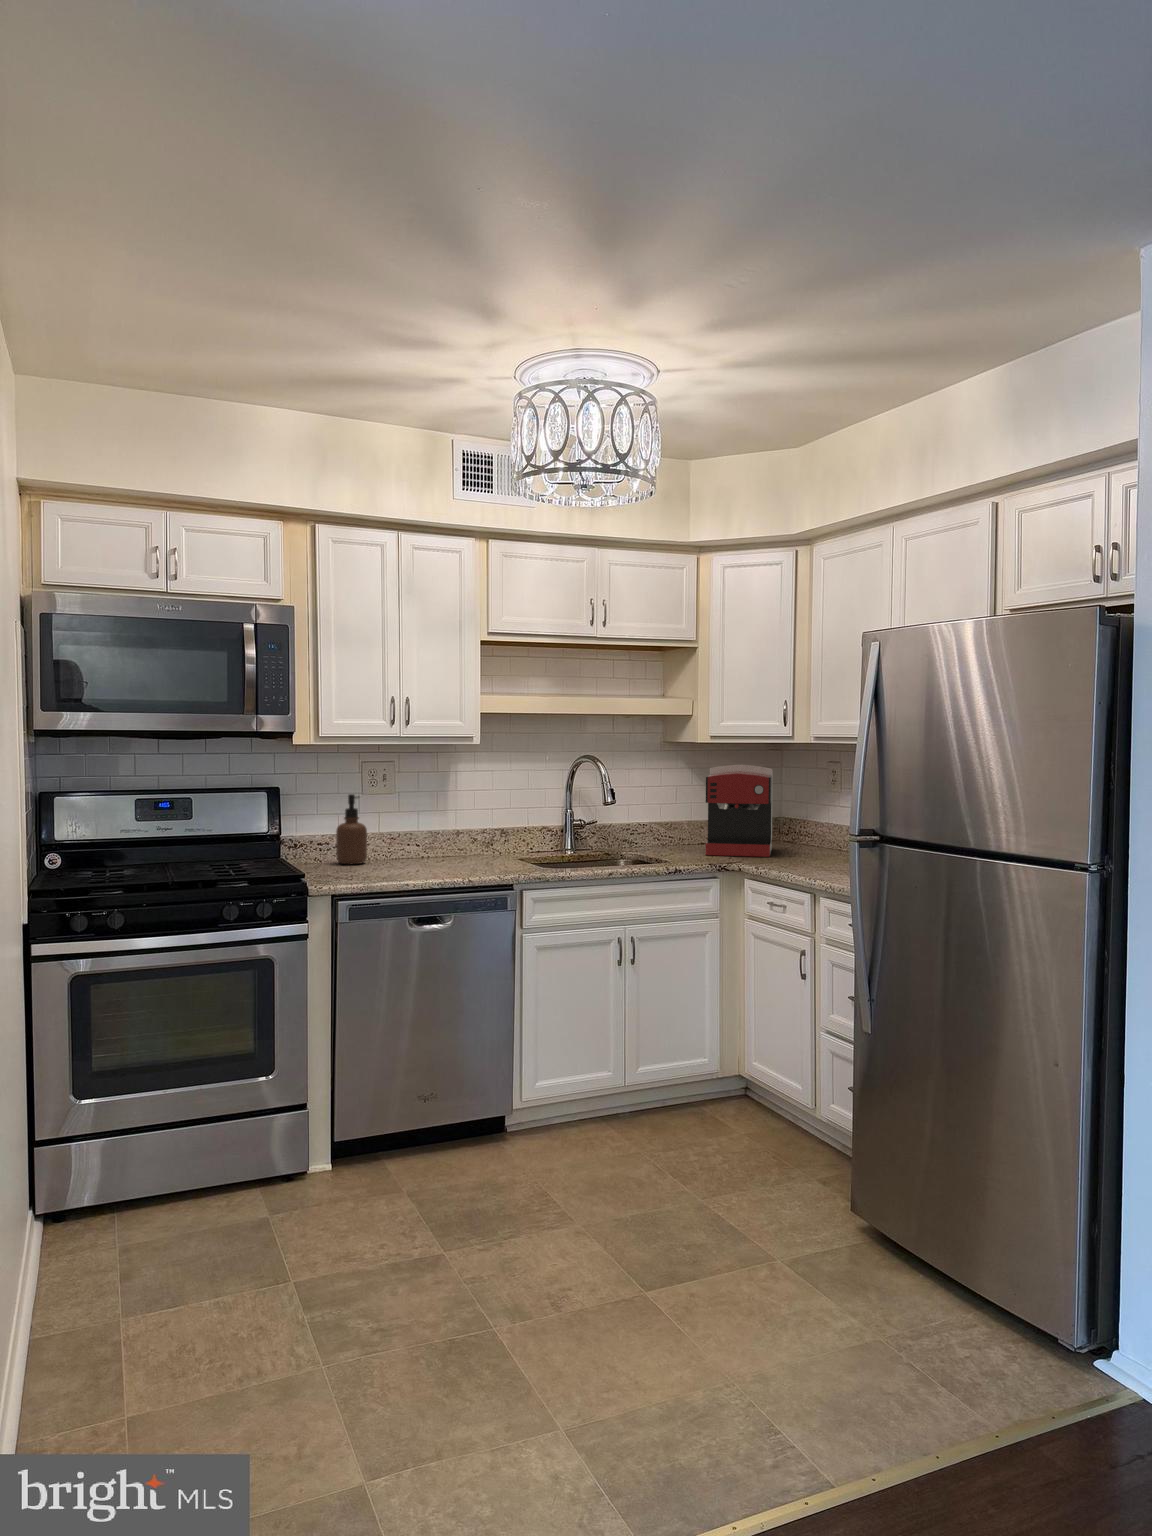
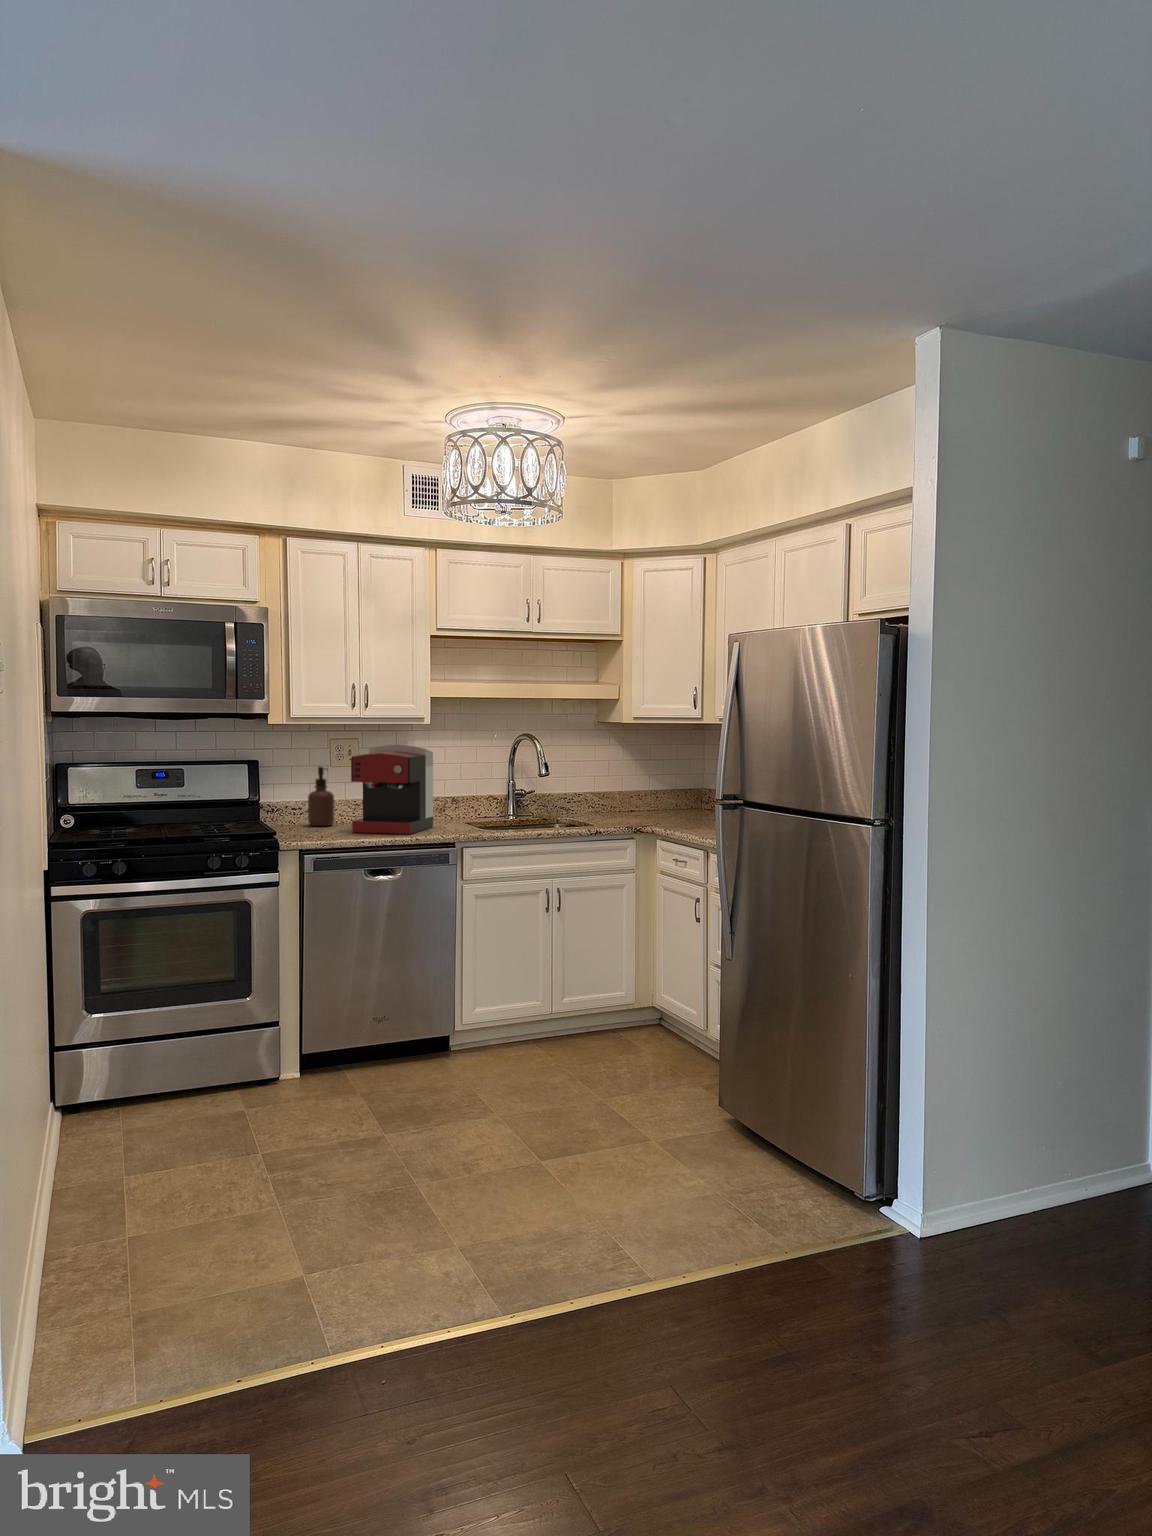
coffee maker: present [705,764,773,857] -> present [351,745,433,834]

